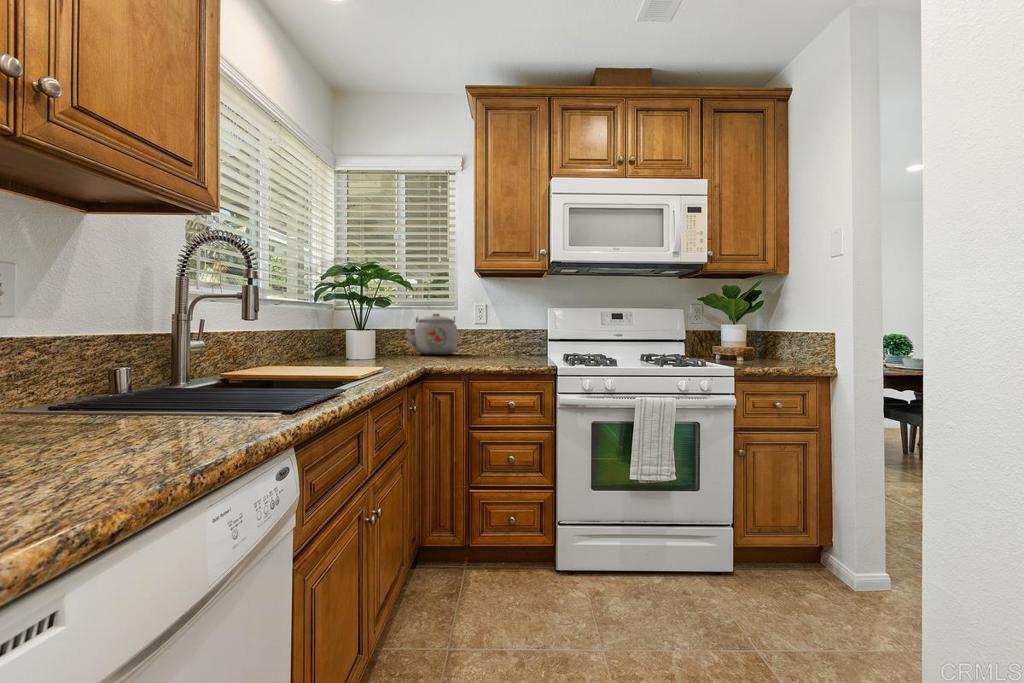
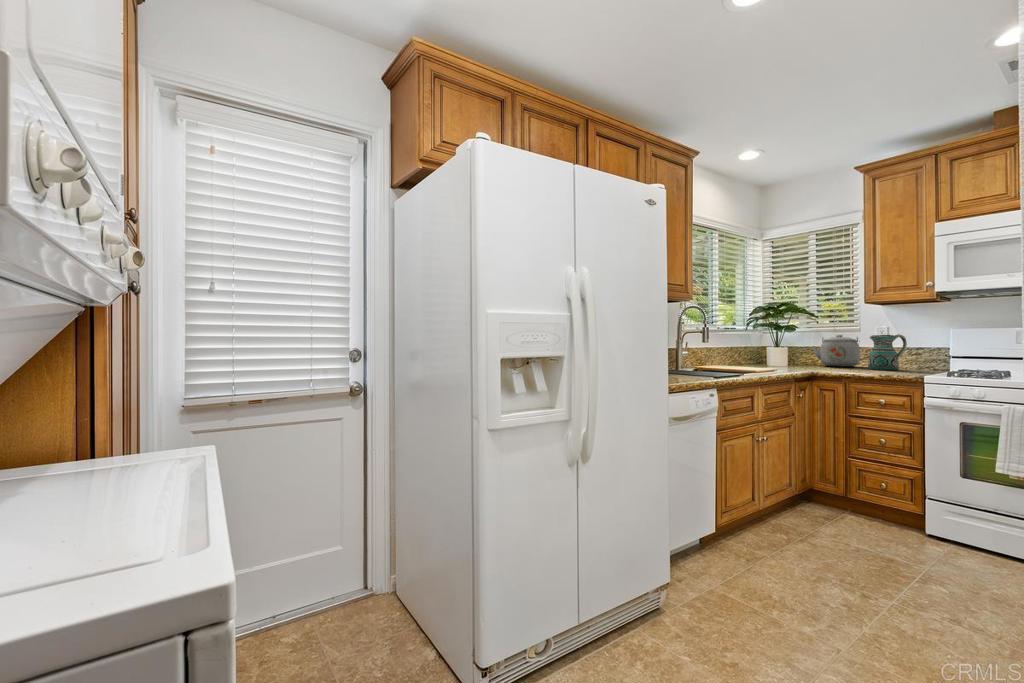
ceramic pitcher: none [472,314,506,358] -> present [868,334,907,370]

